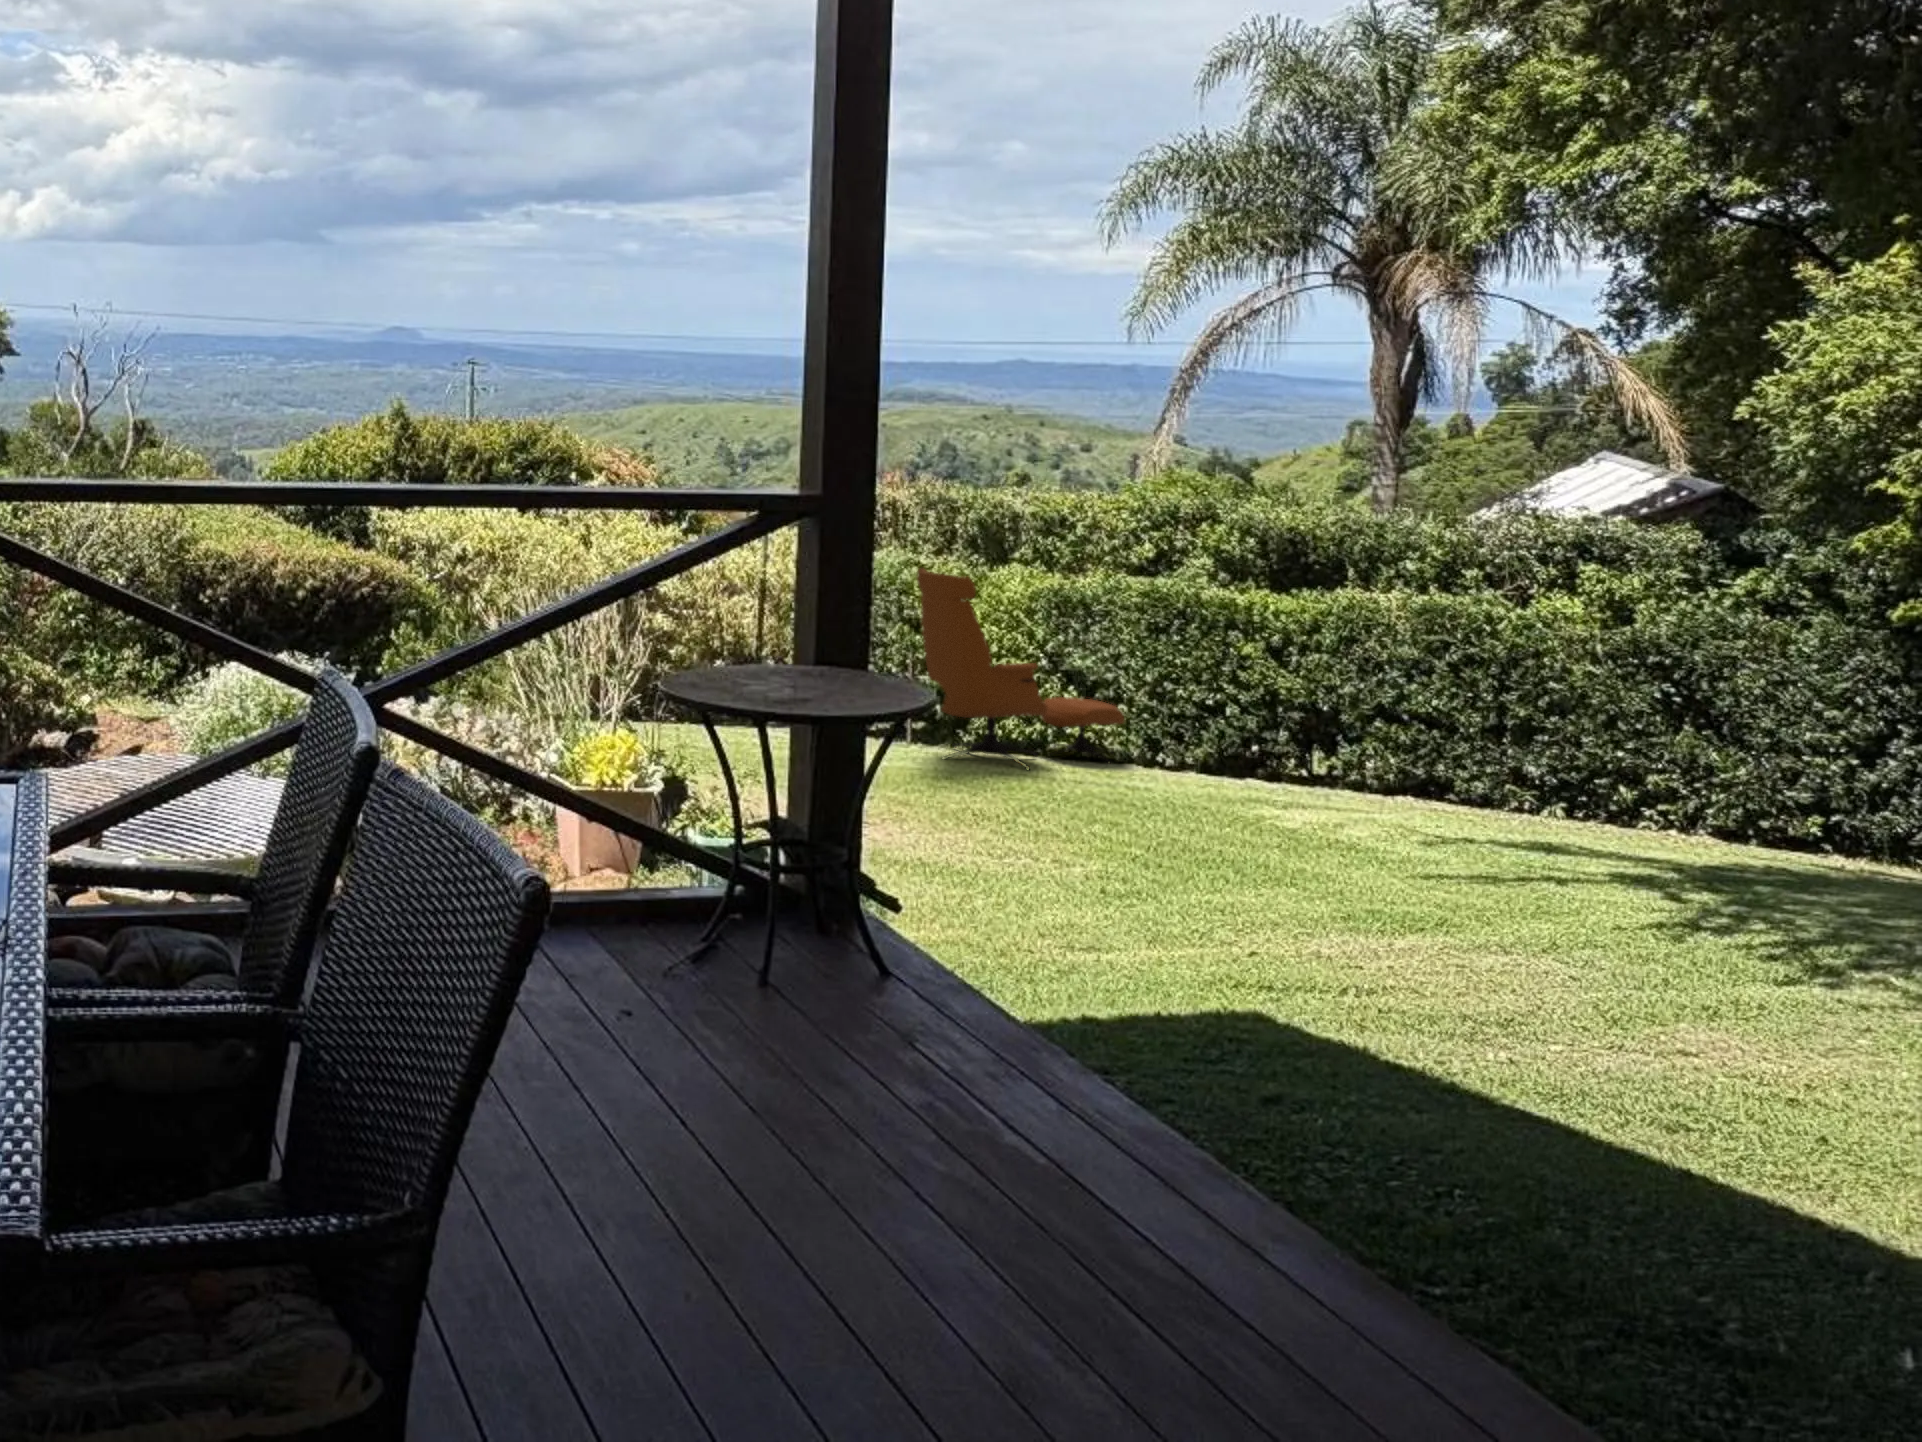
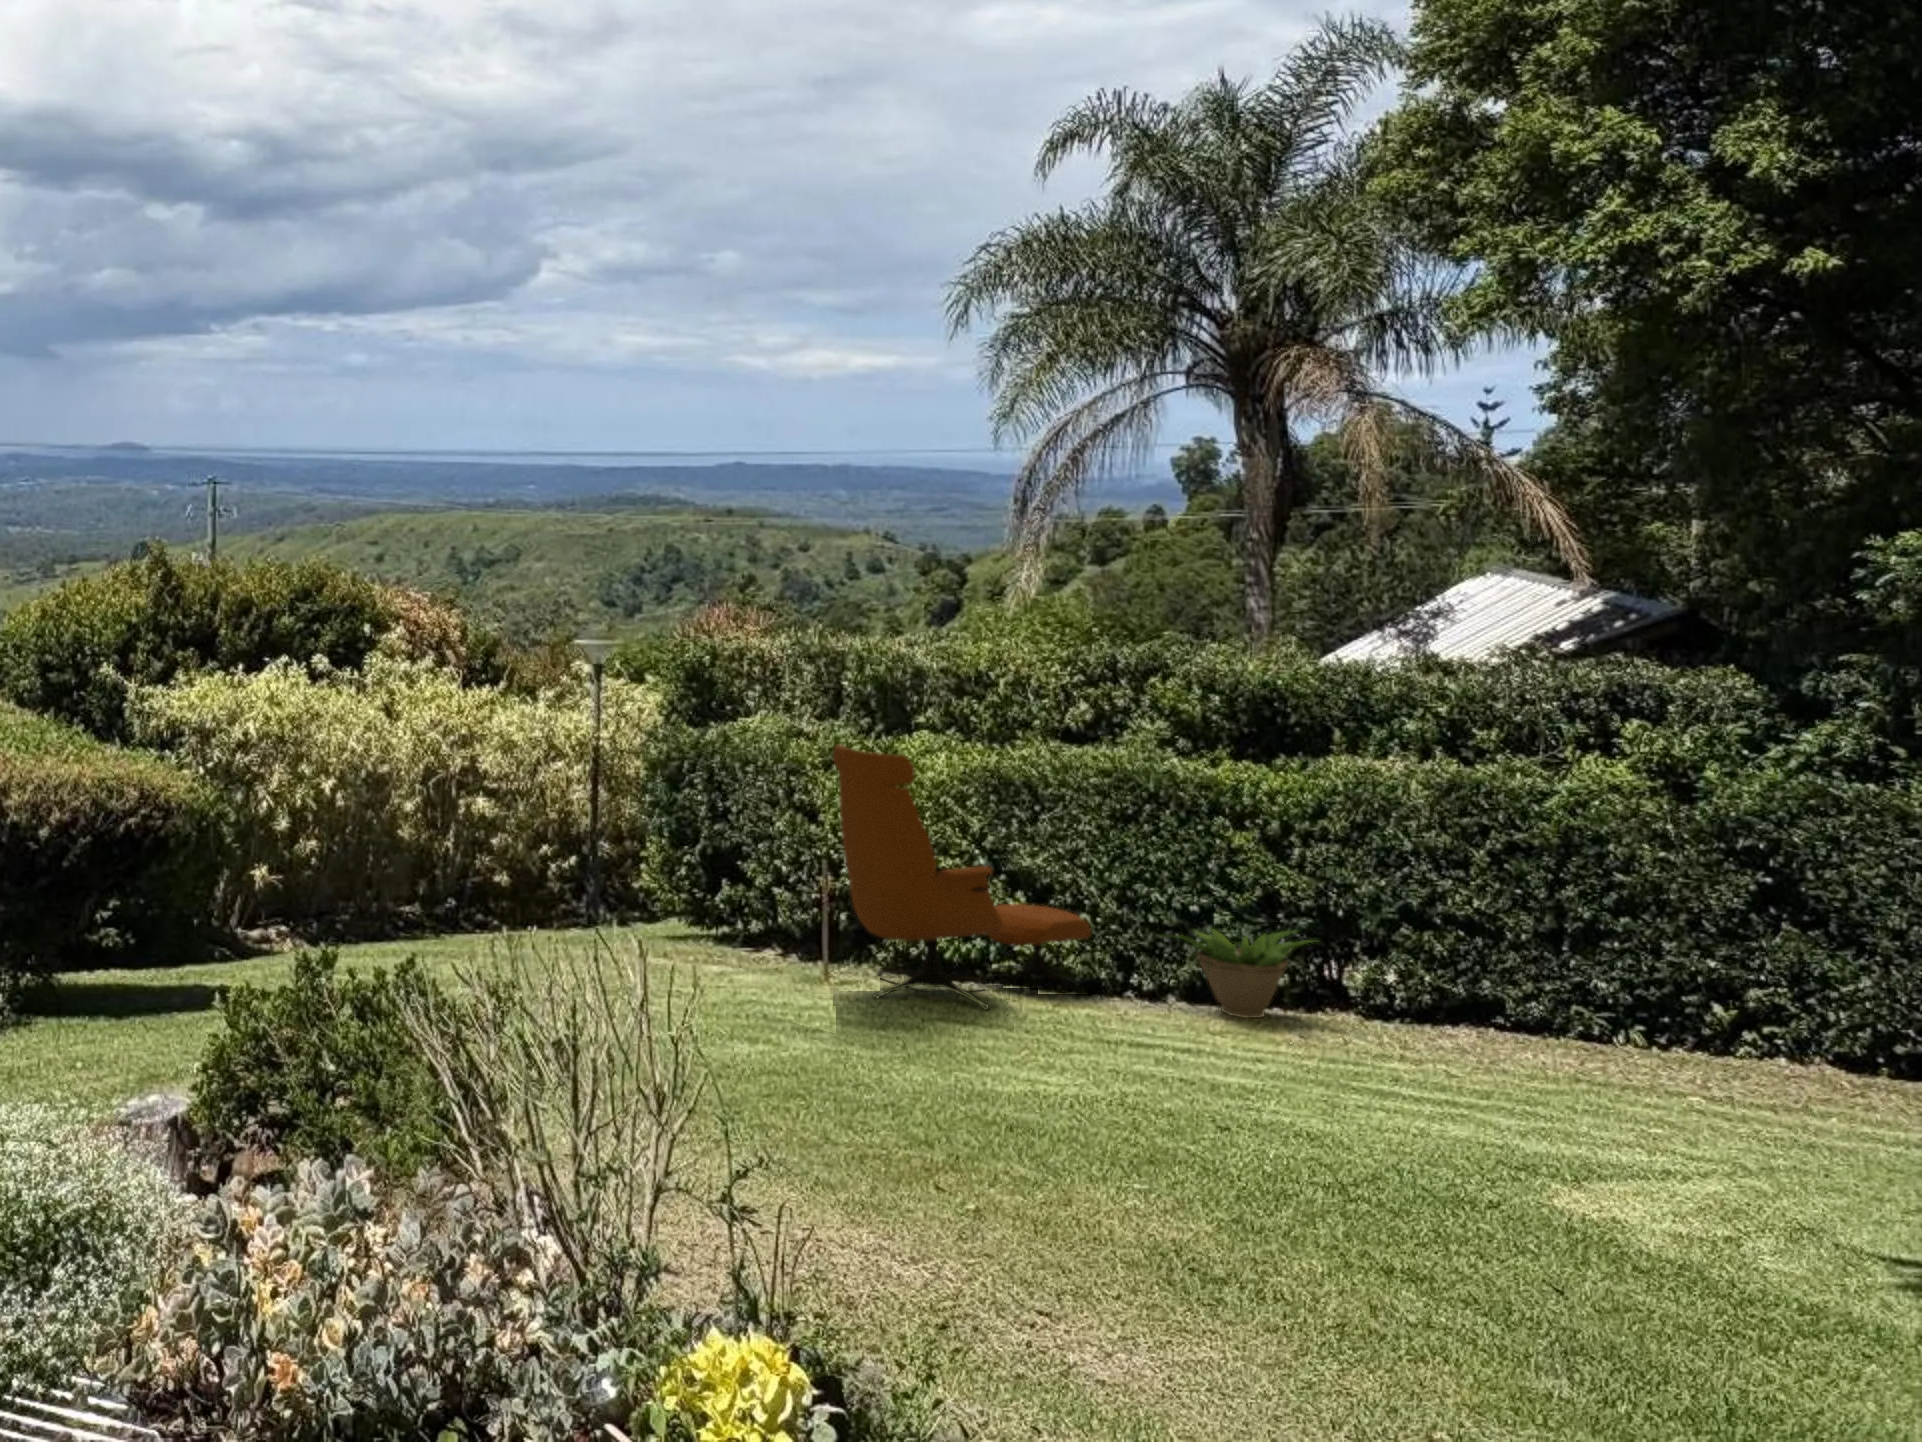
decorative plant: none [1173,717,1301,785] -> present [1175,929,1314,1018]

